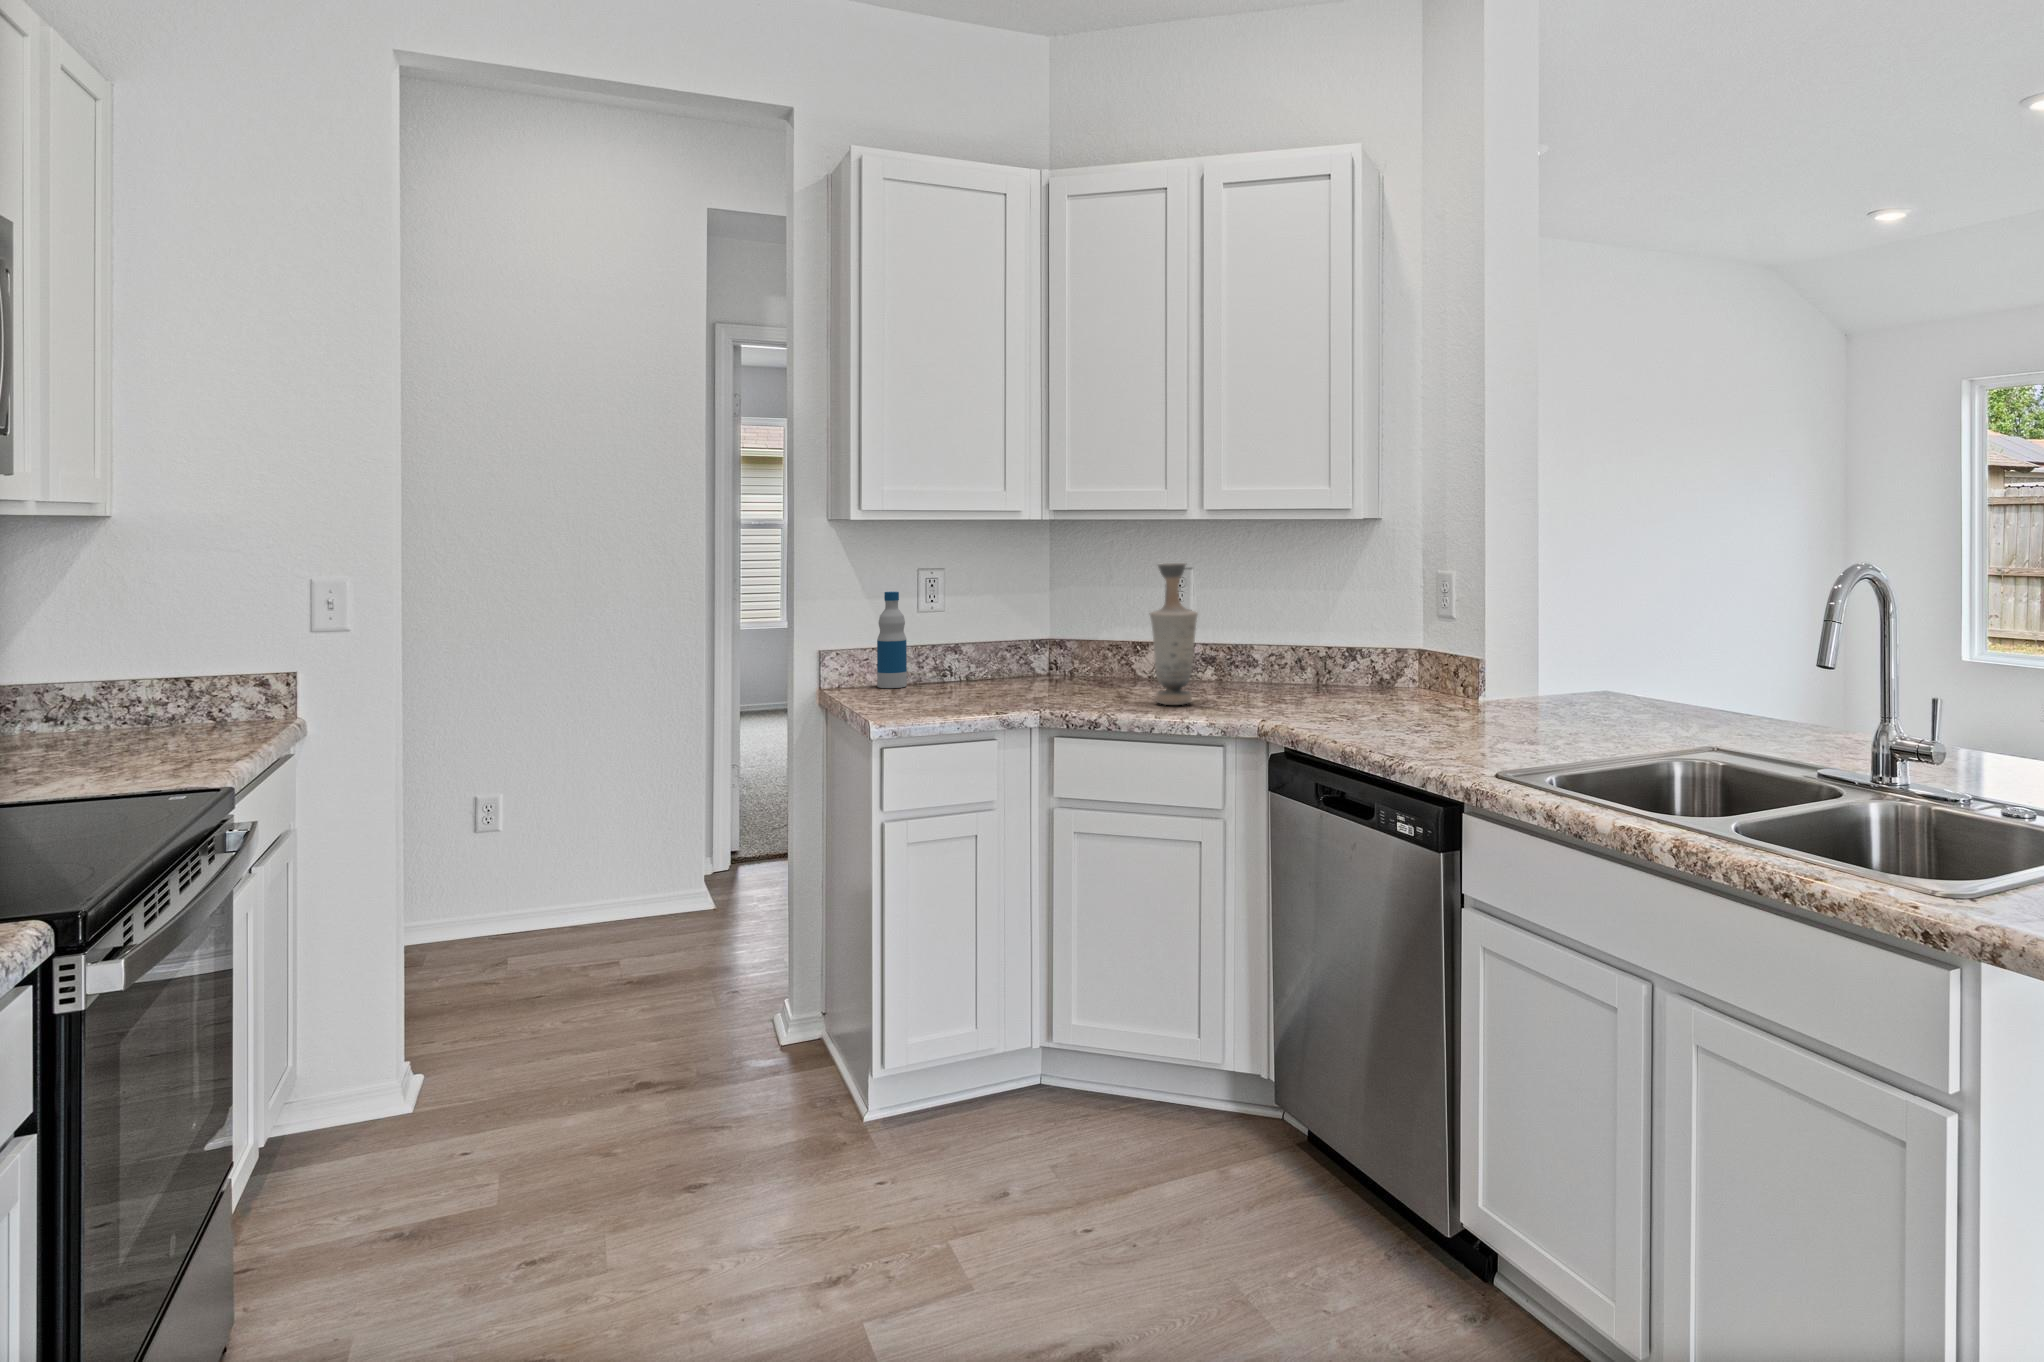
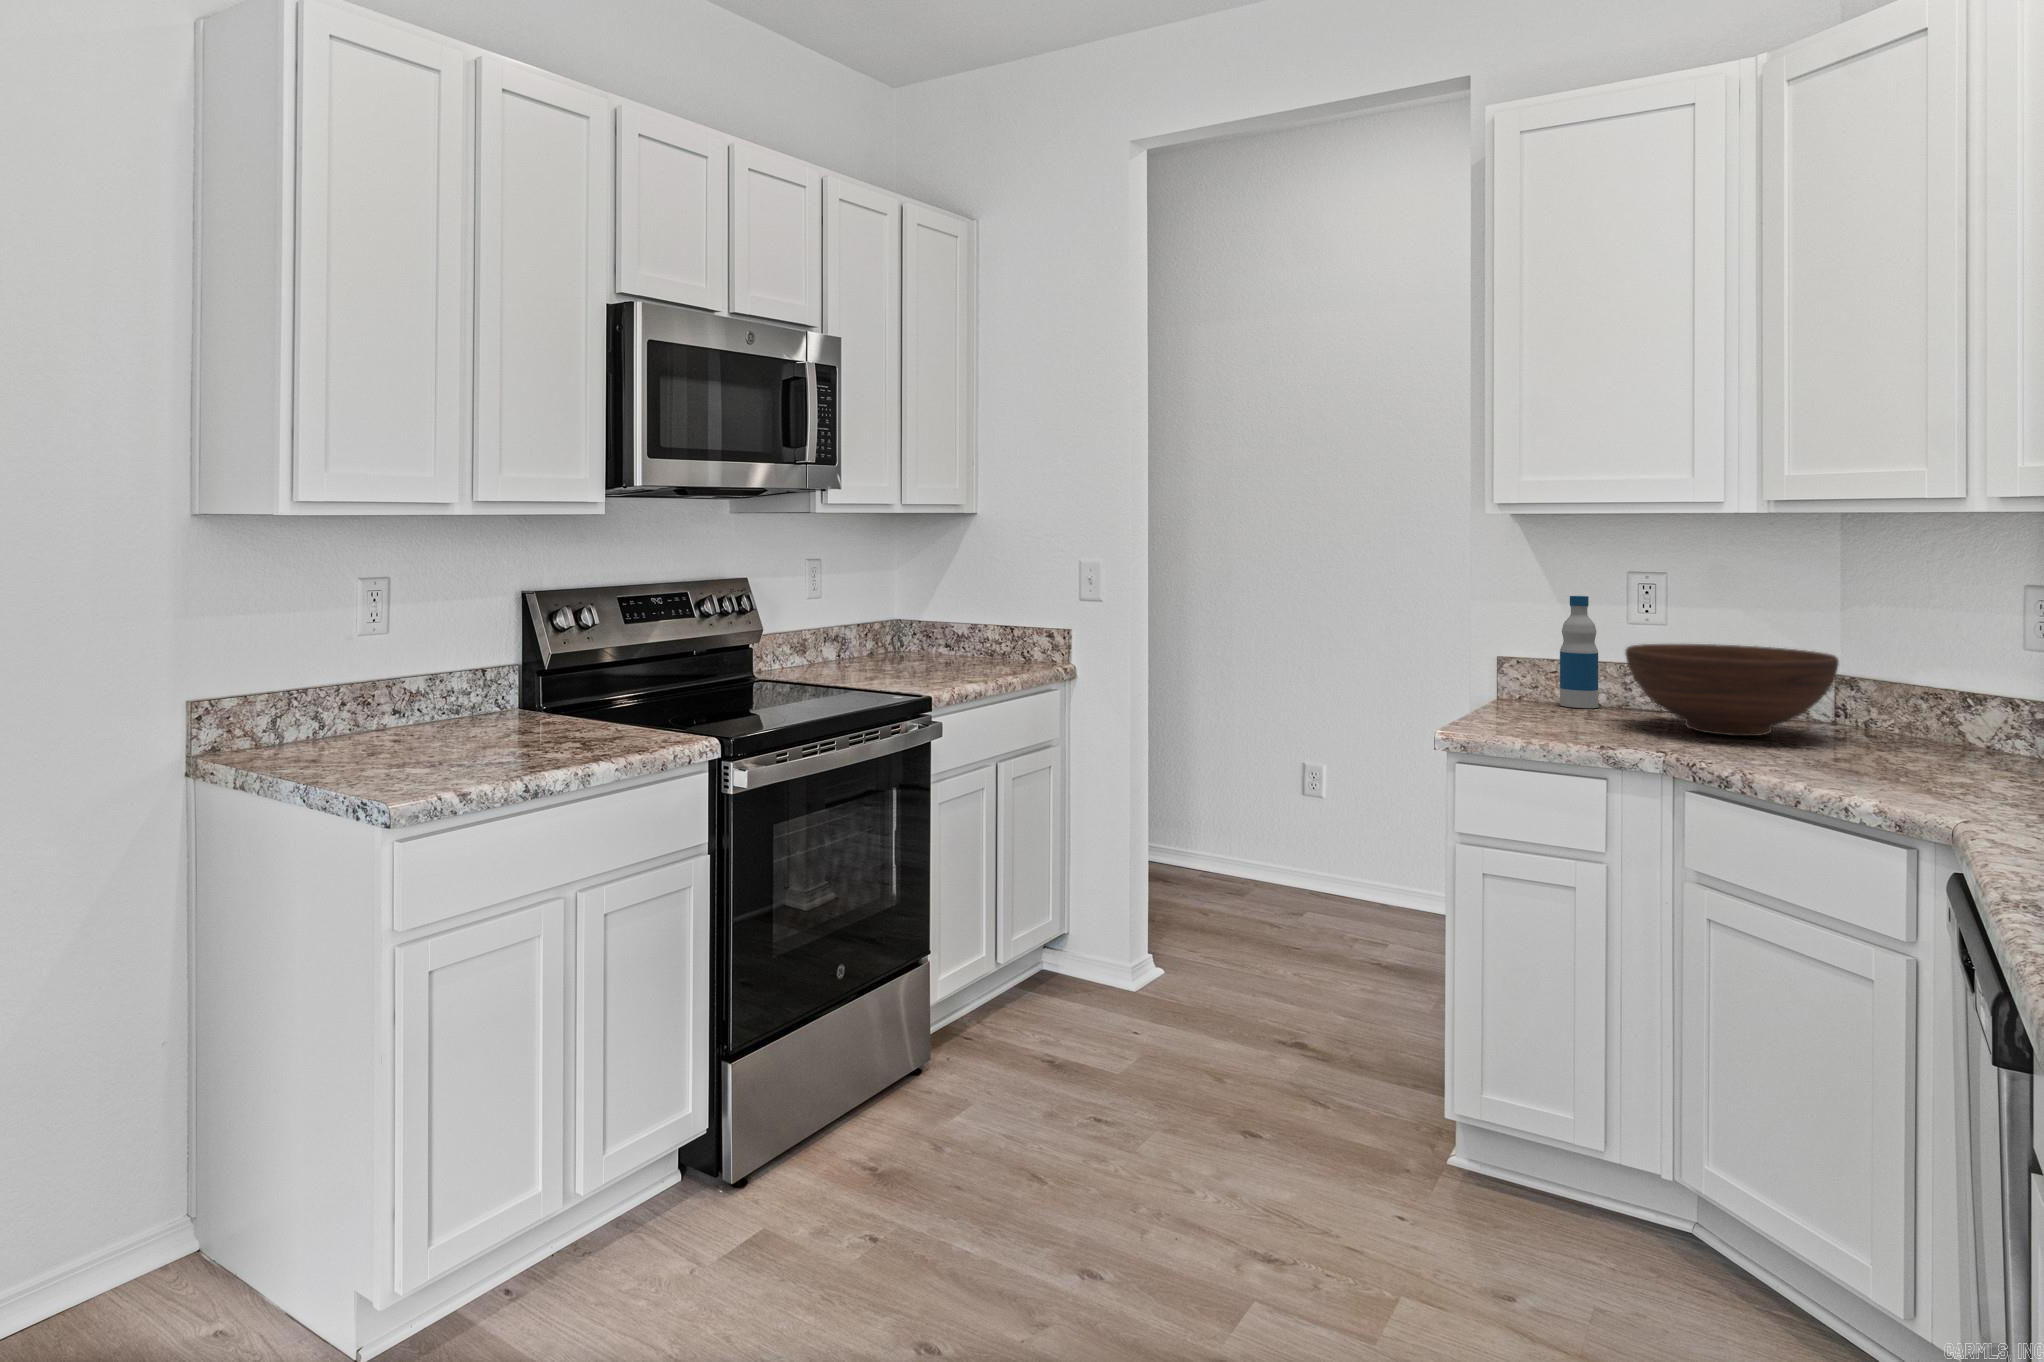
vase: present [1150,563,1198,705] -> none [1856,570,1949,781]
fruit bowl: none [956,623,1092,693] -> present [1625,644,1839,736]

